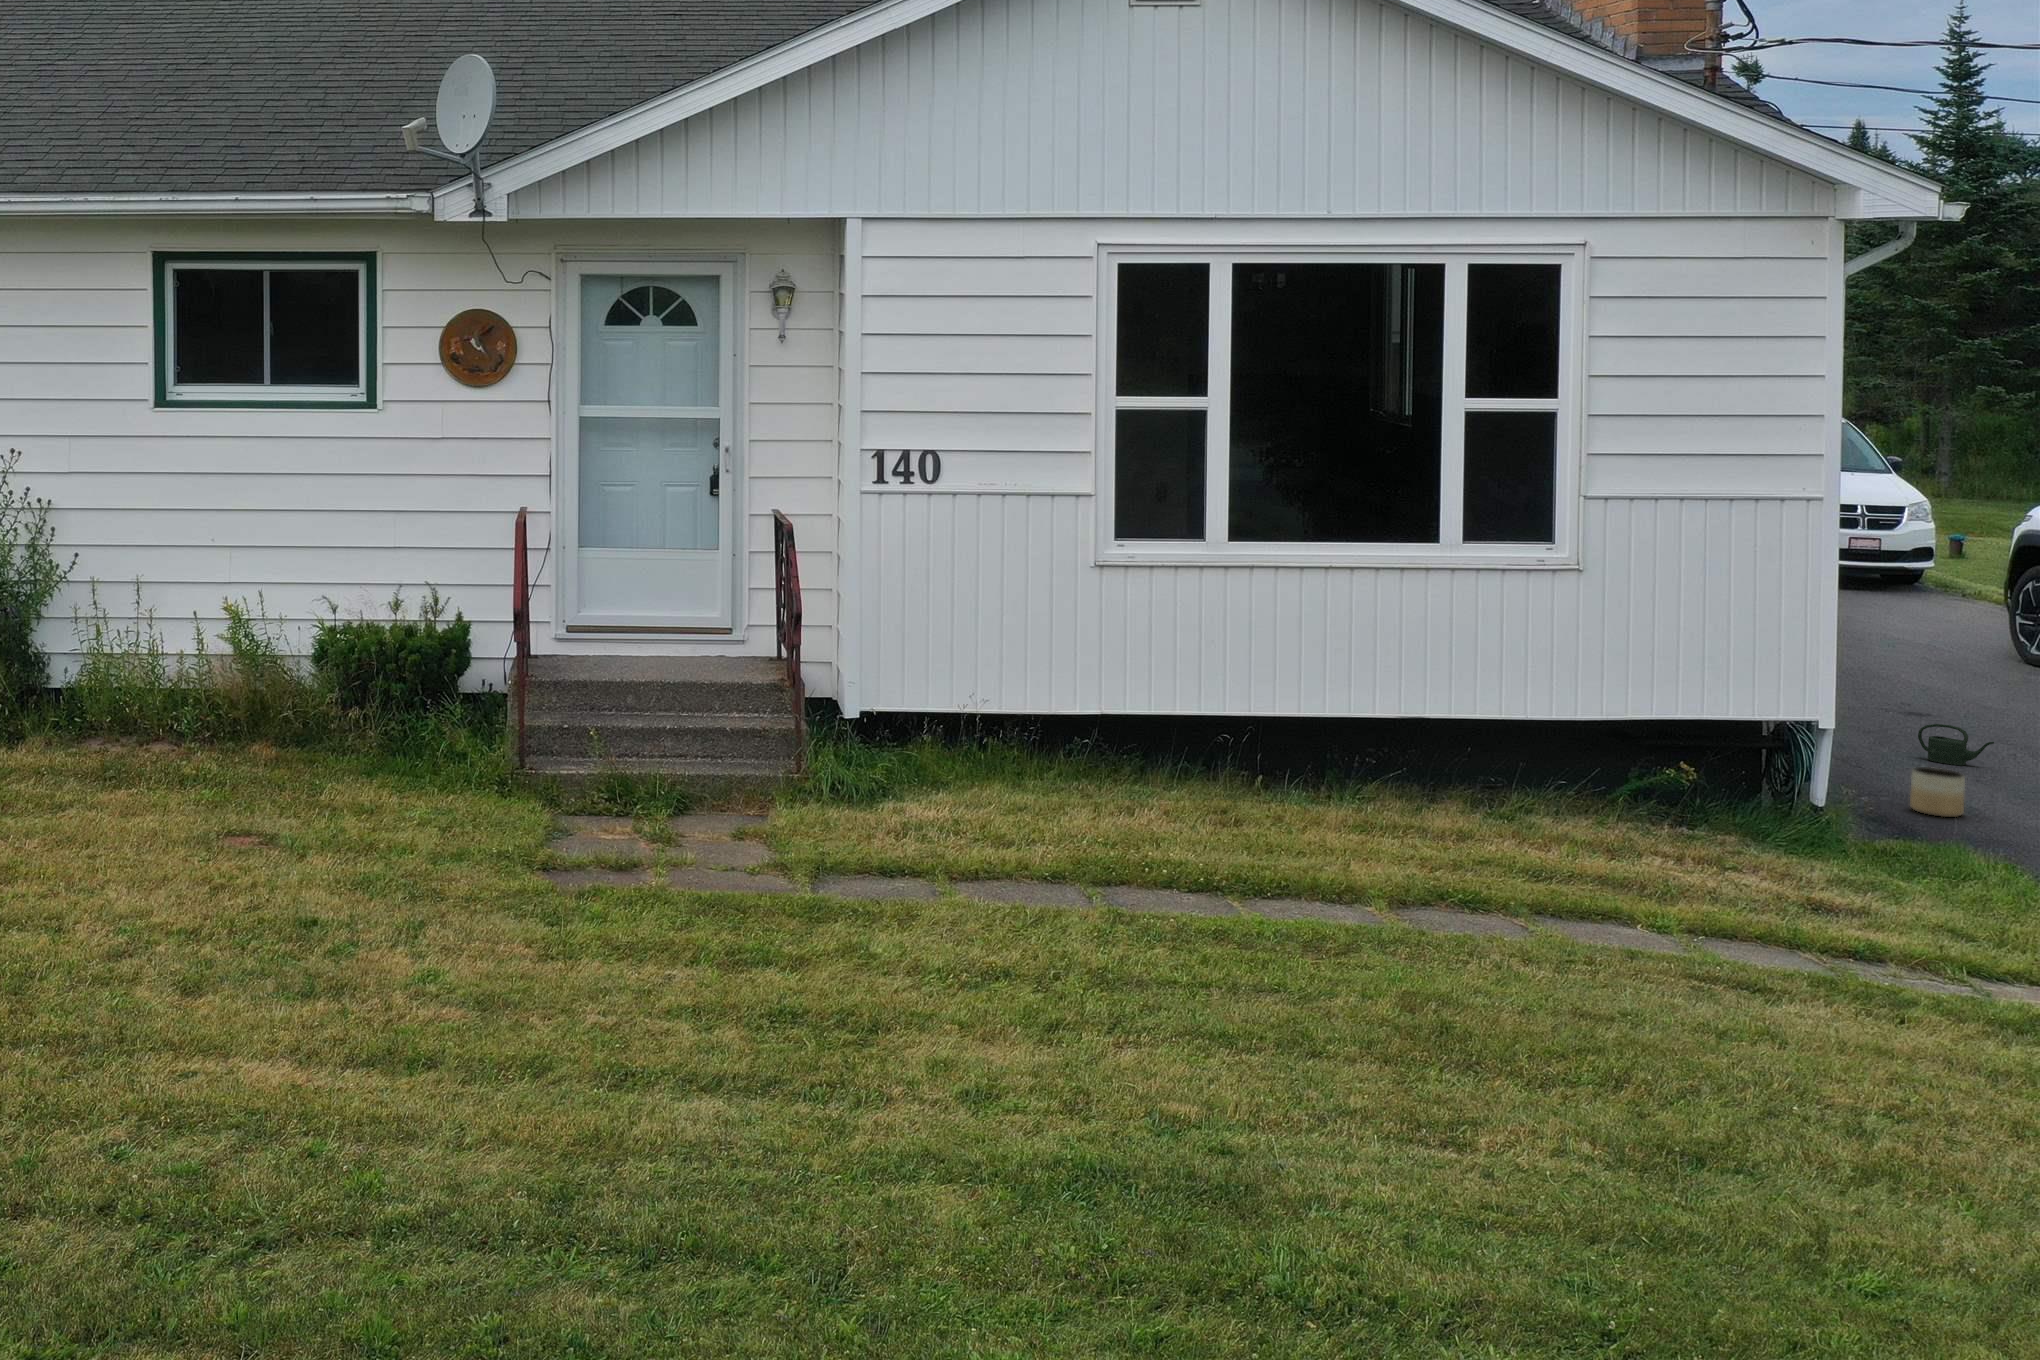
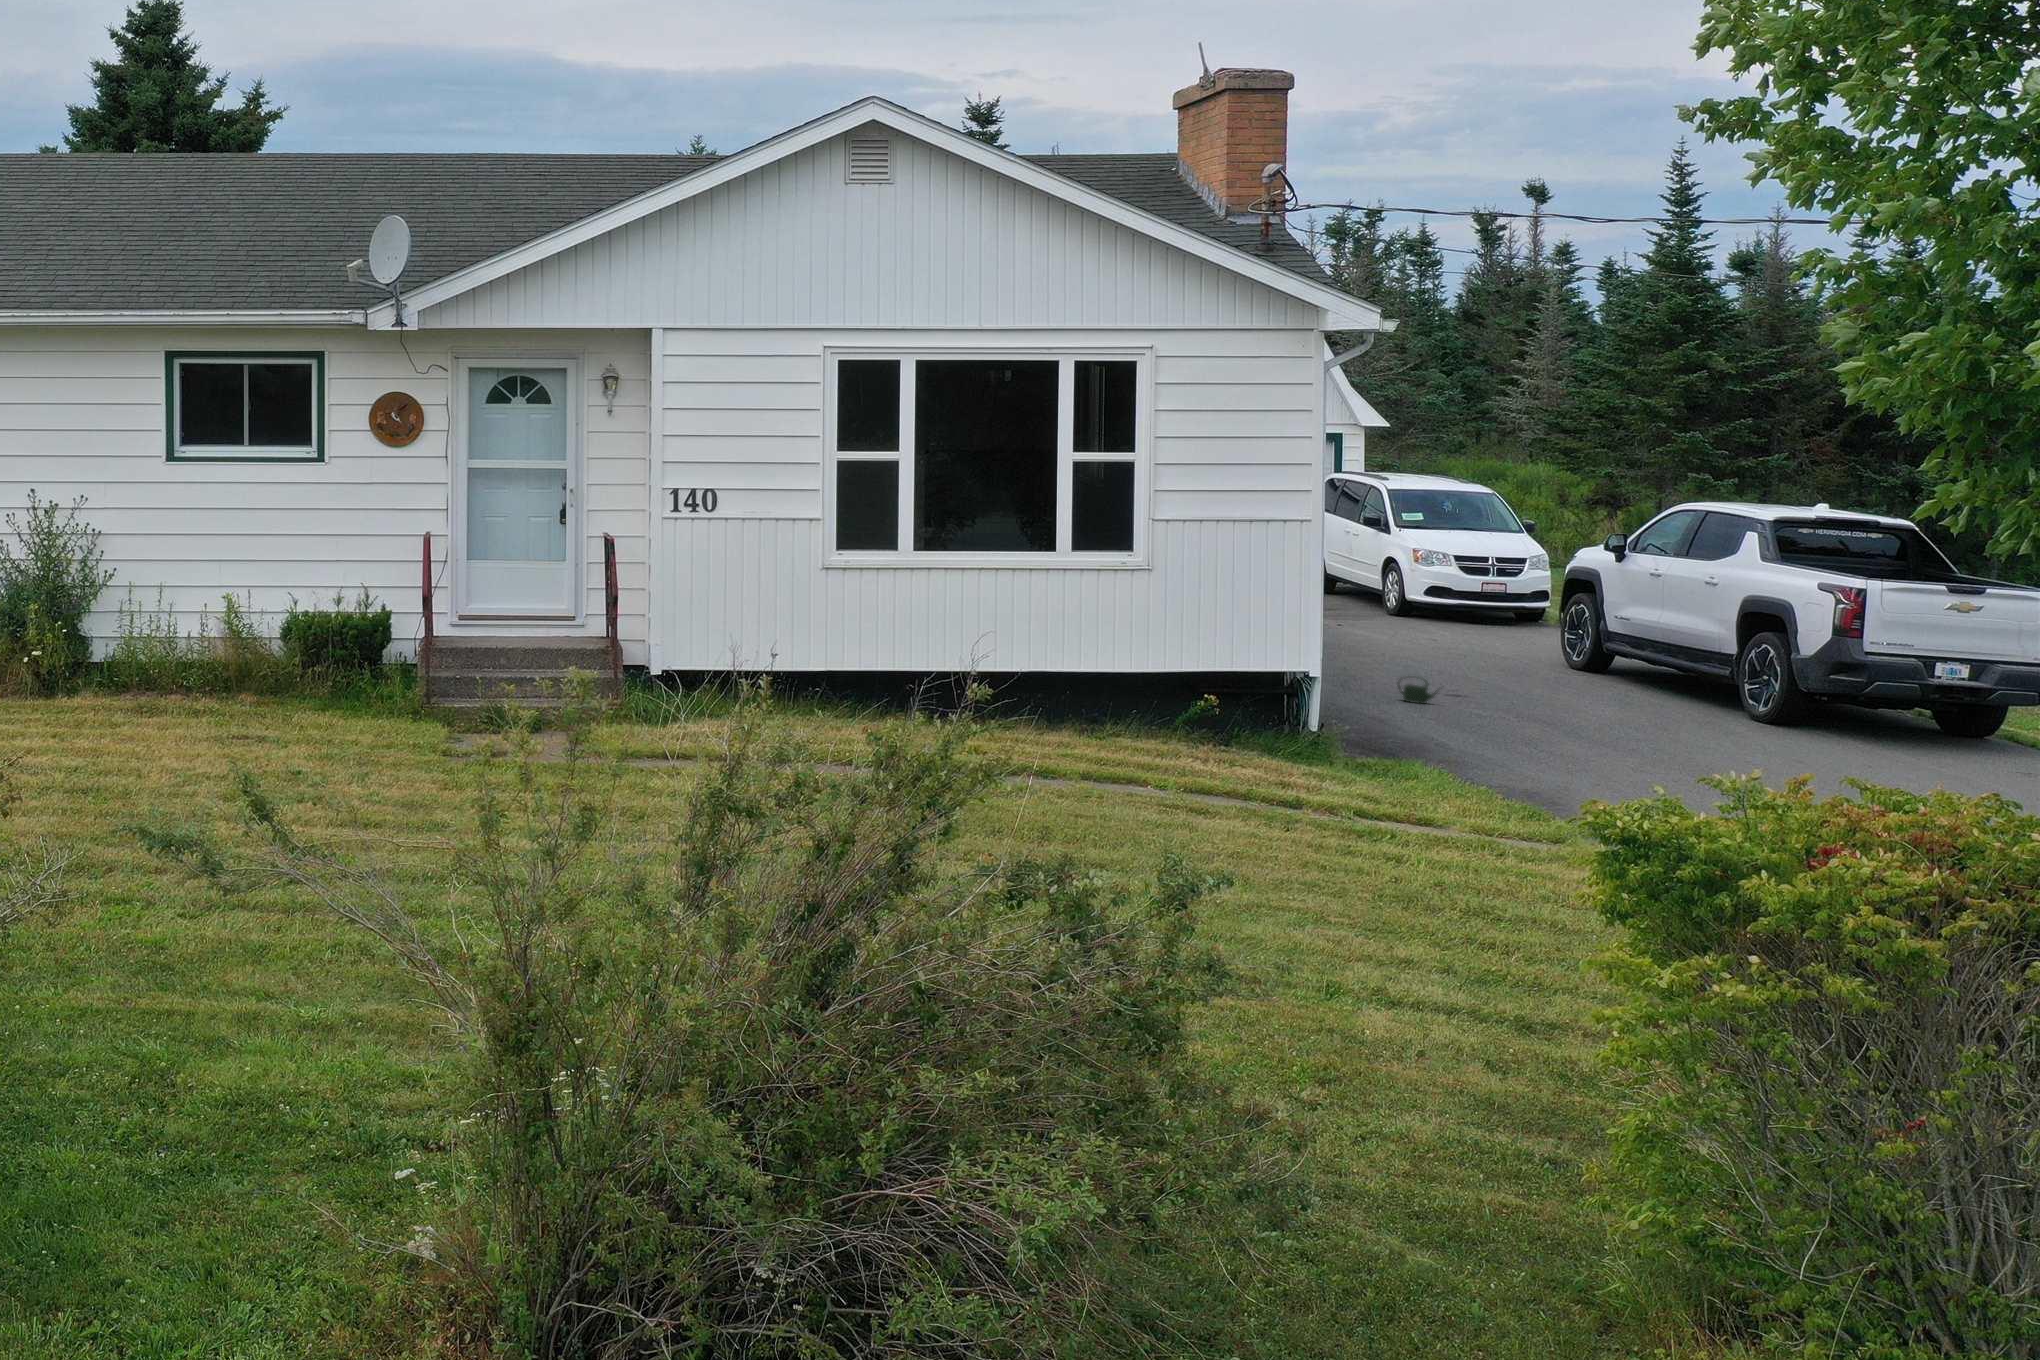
planter: present [1910,767,1965,817] -> none [1371,699,1405,731]

